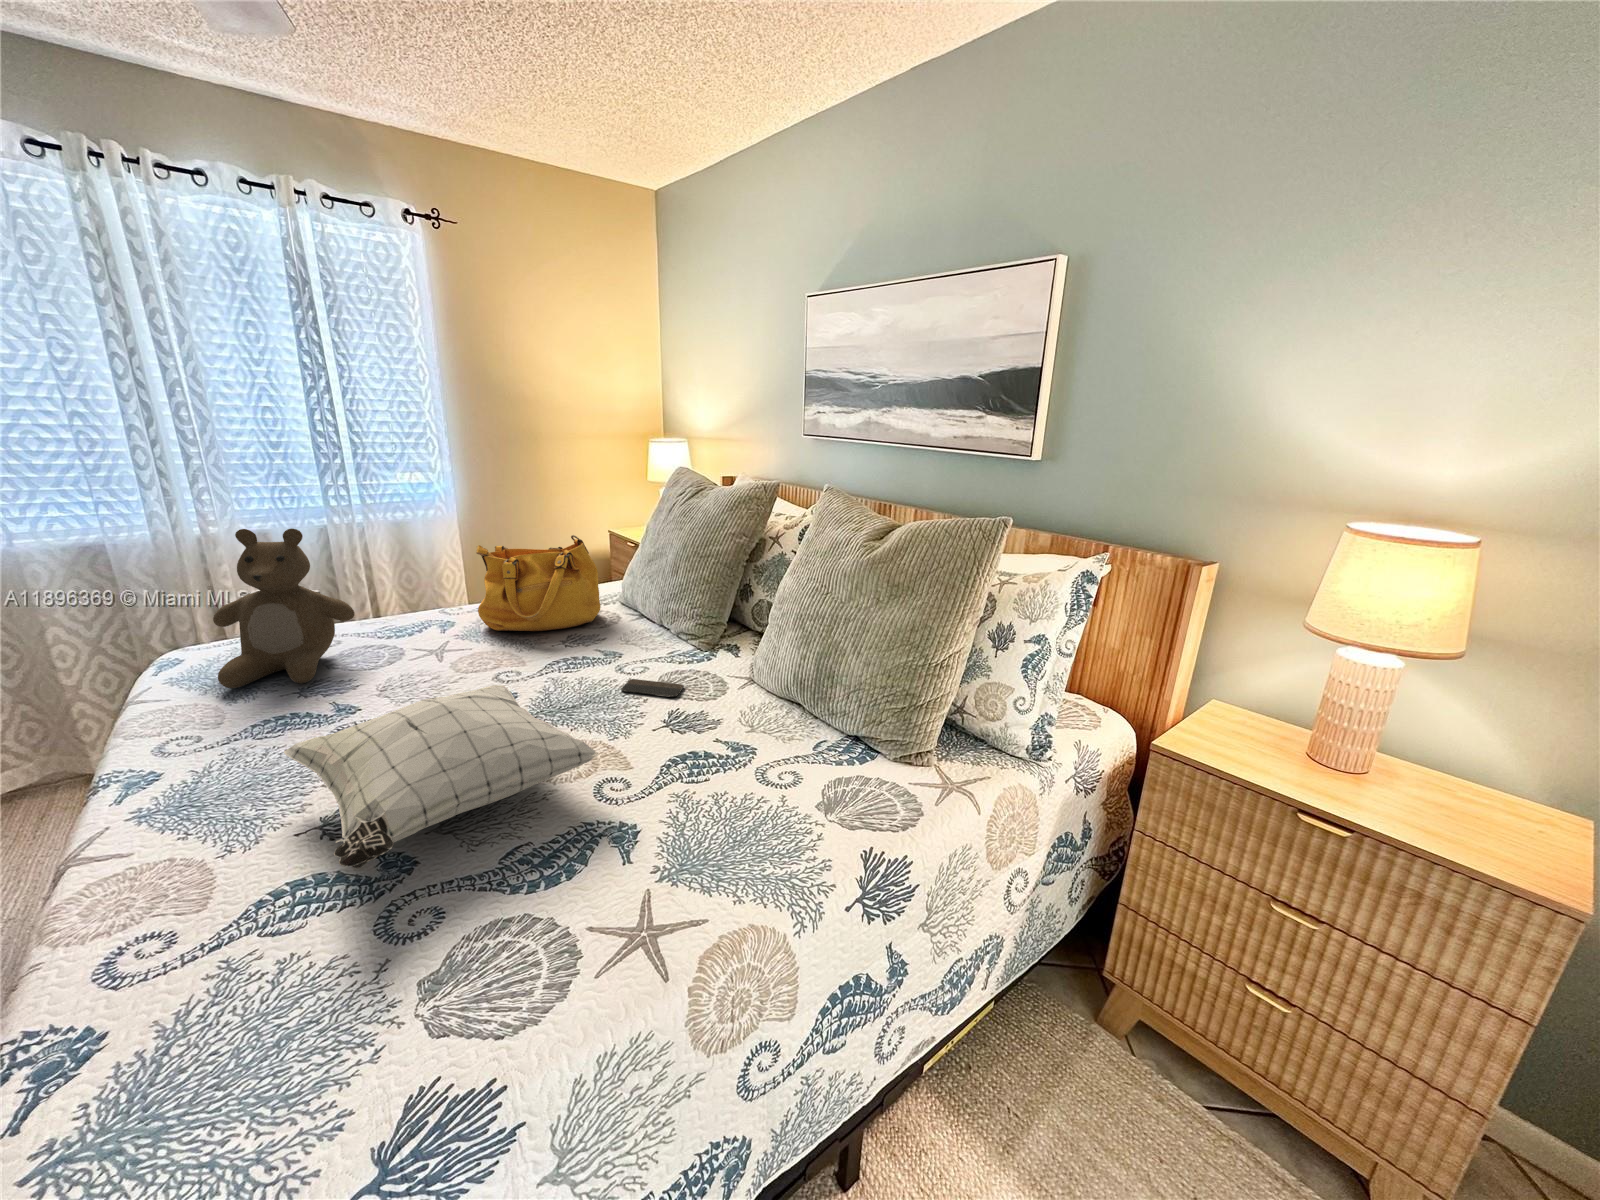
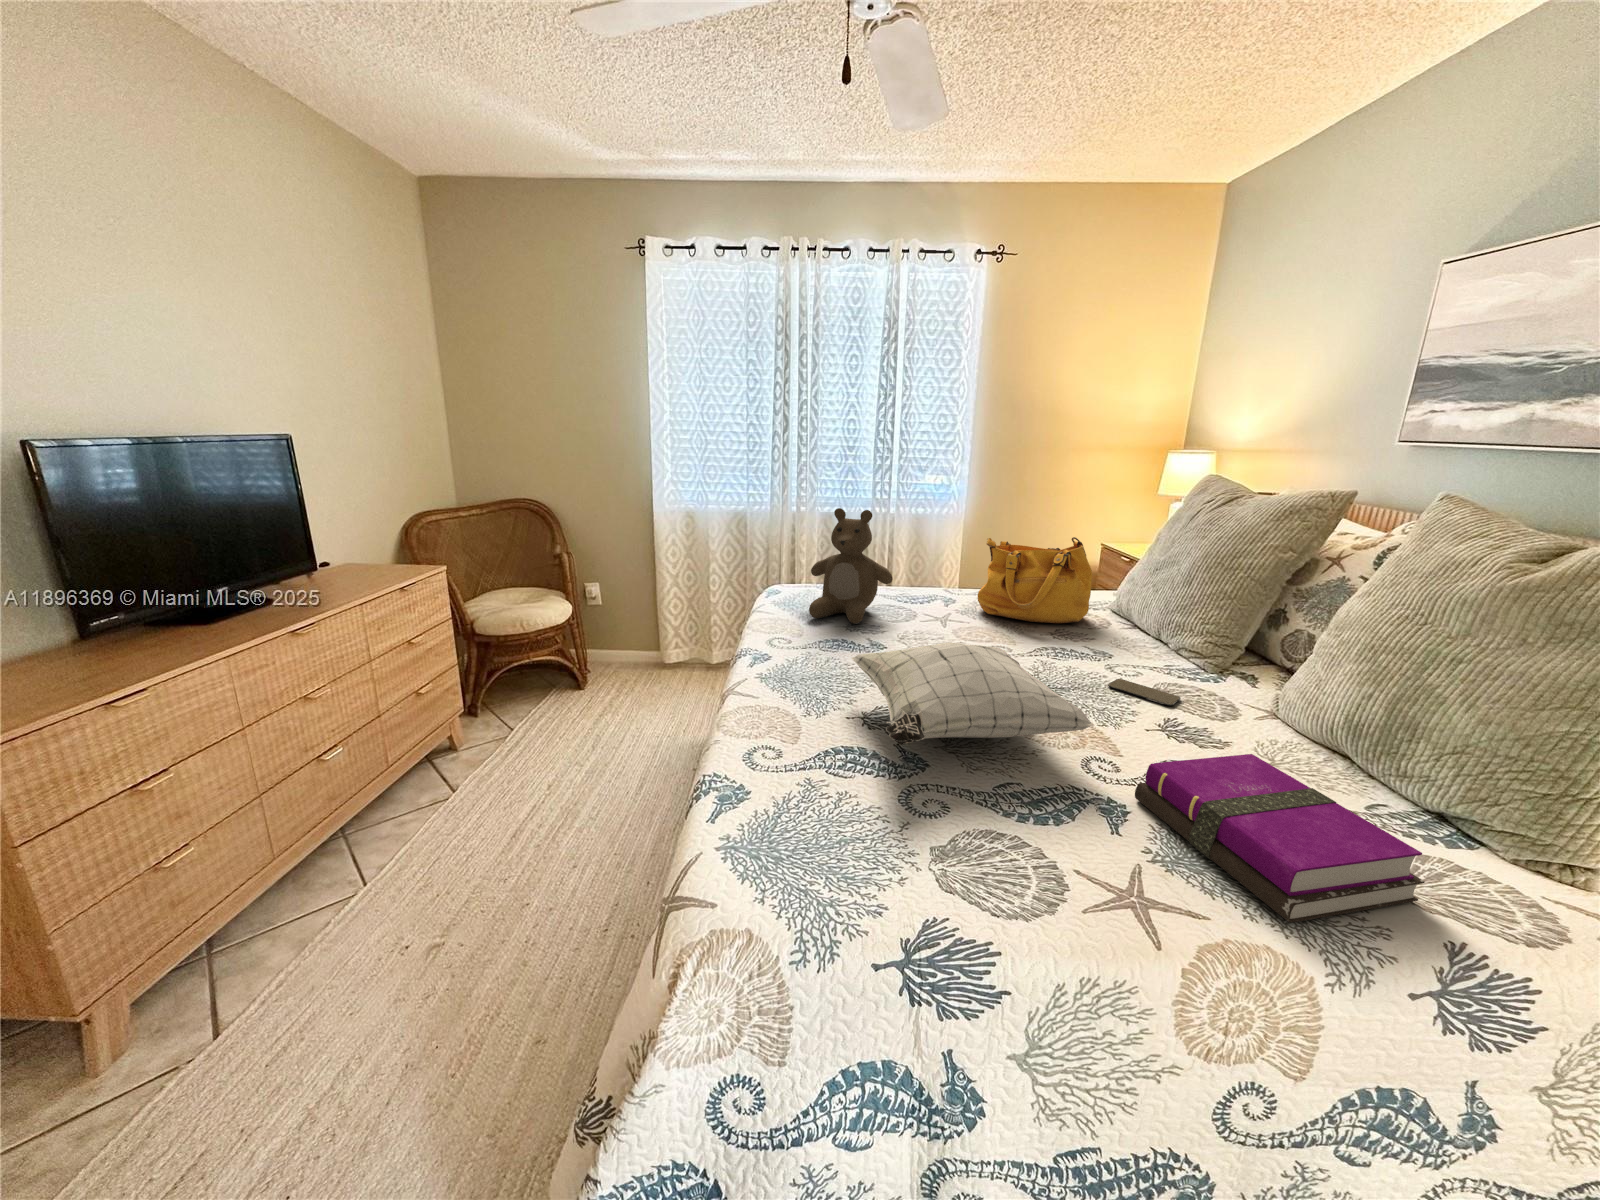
notebook: none [644,735,844,889] -> present [1135,754,1425,923]

